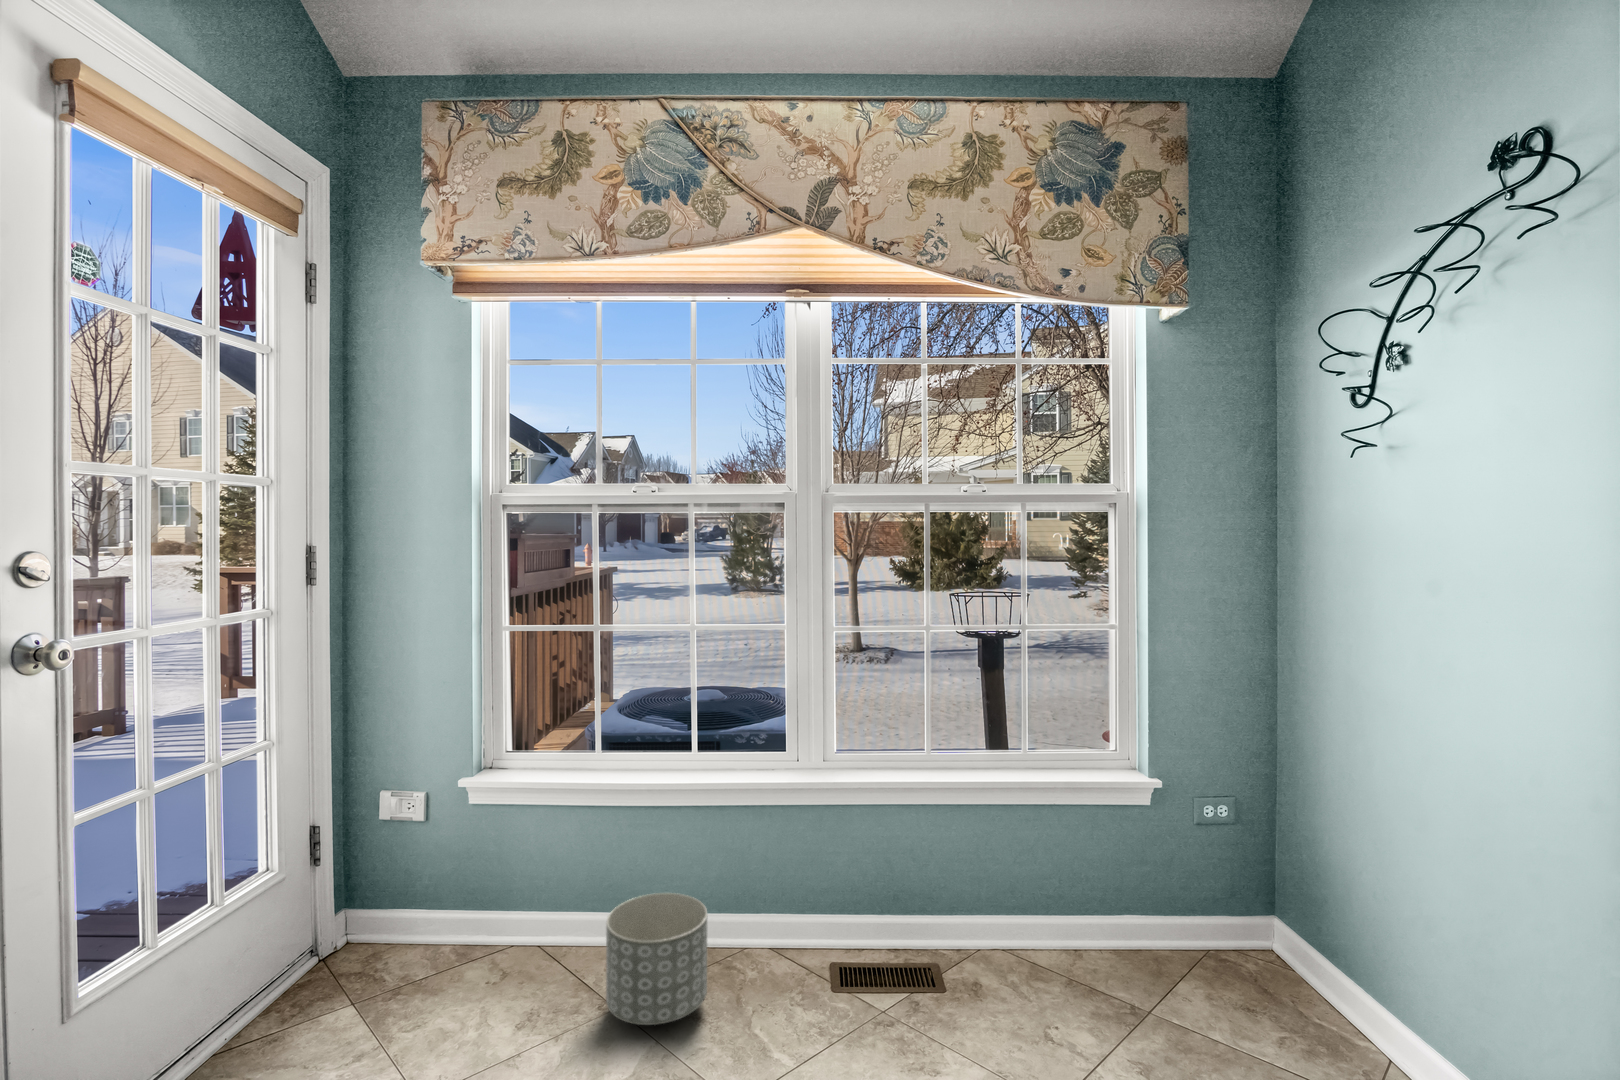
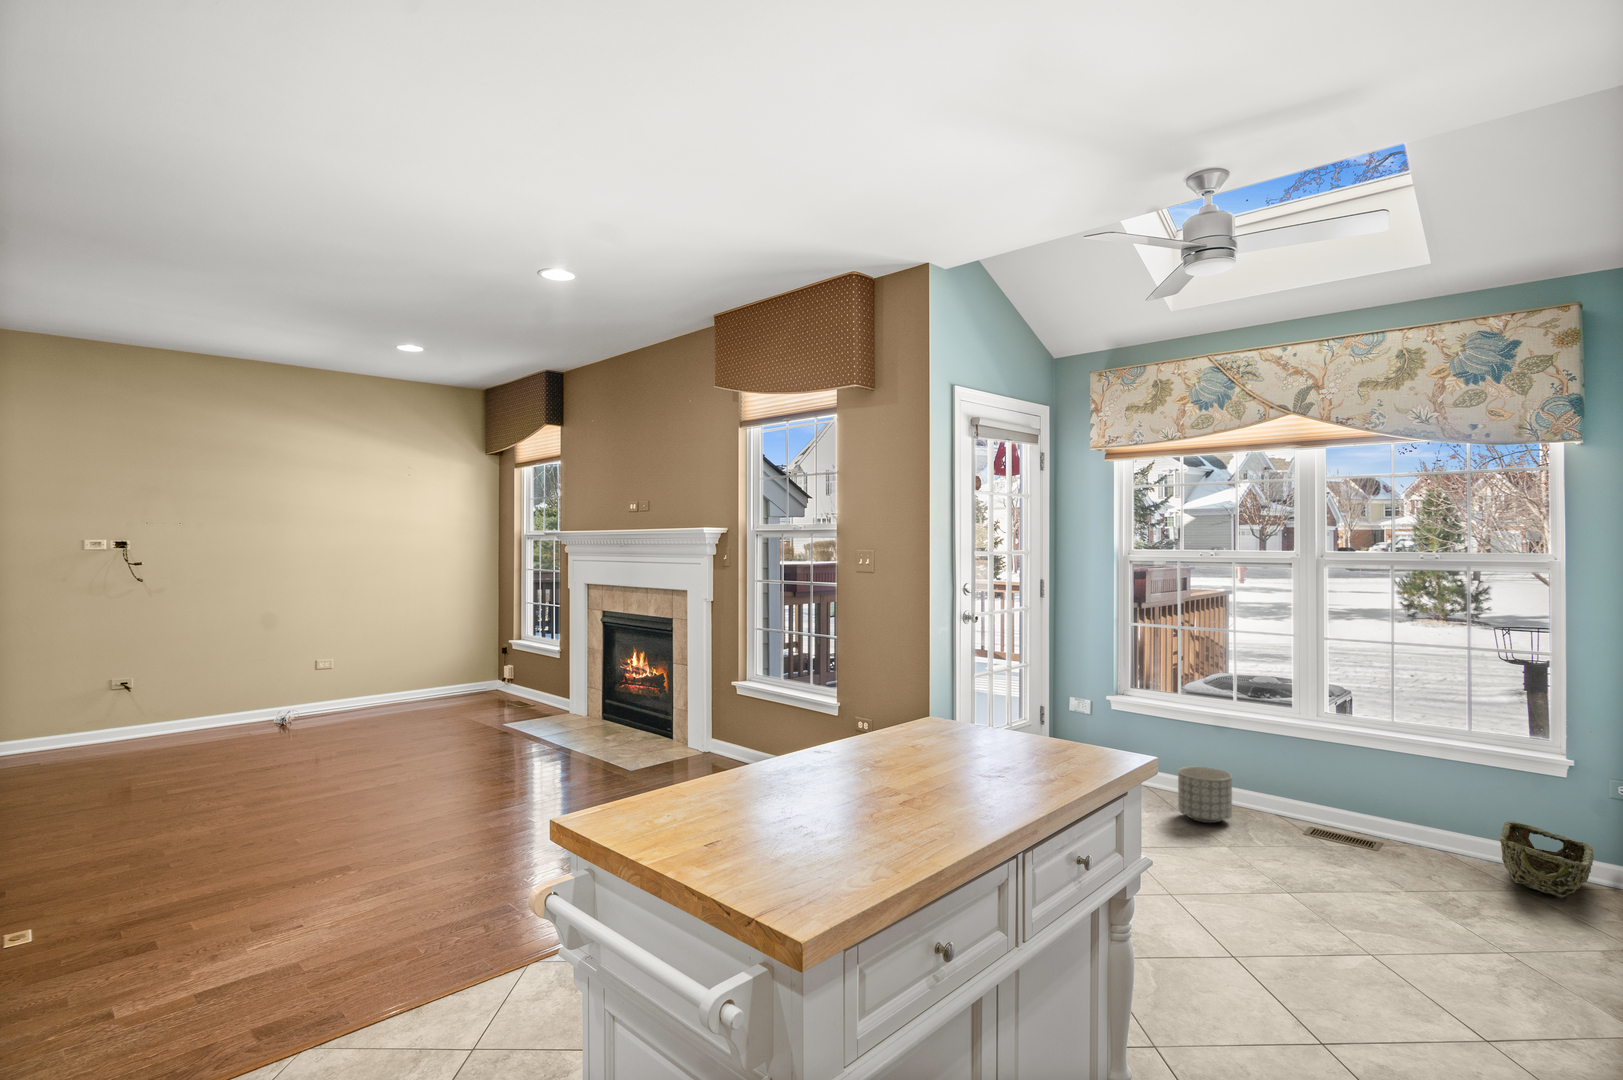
woven basket: none [1097,891,1264,1034] -> present [1500,821,1594,898]

